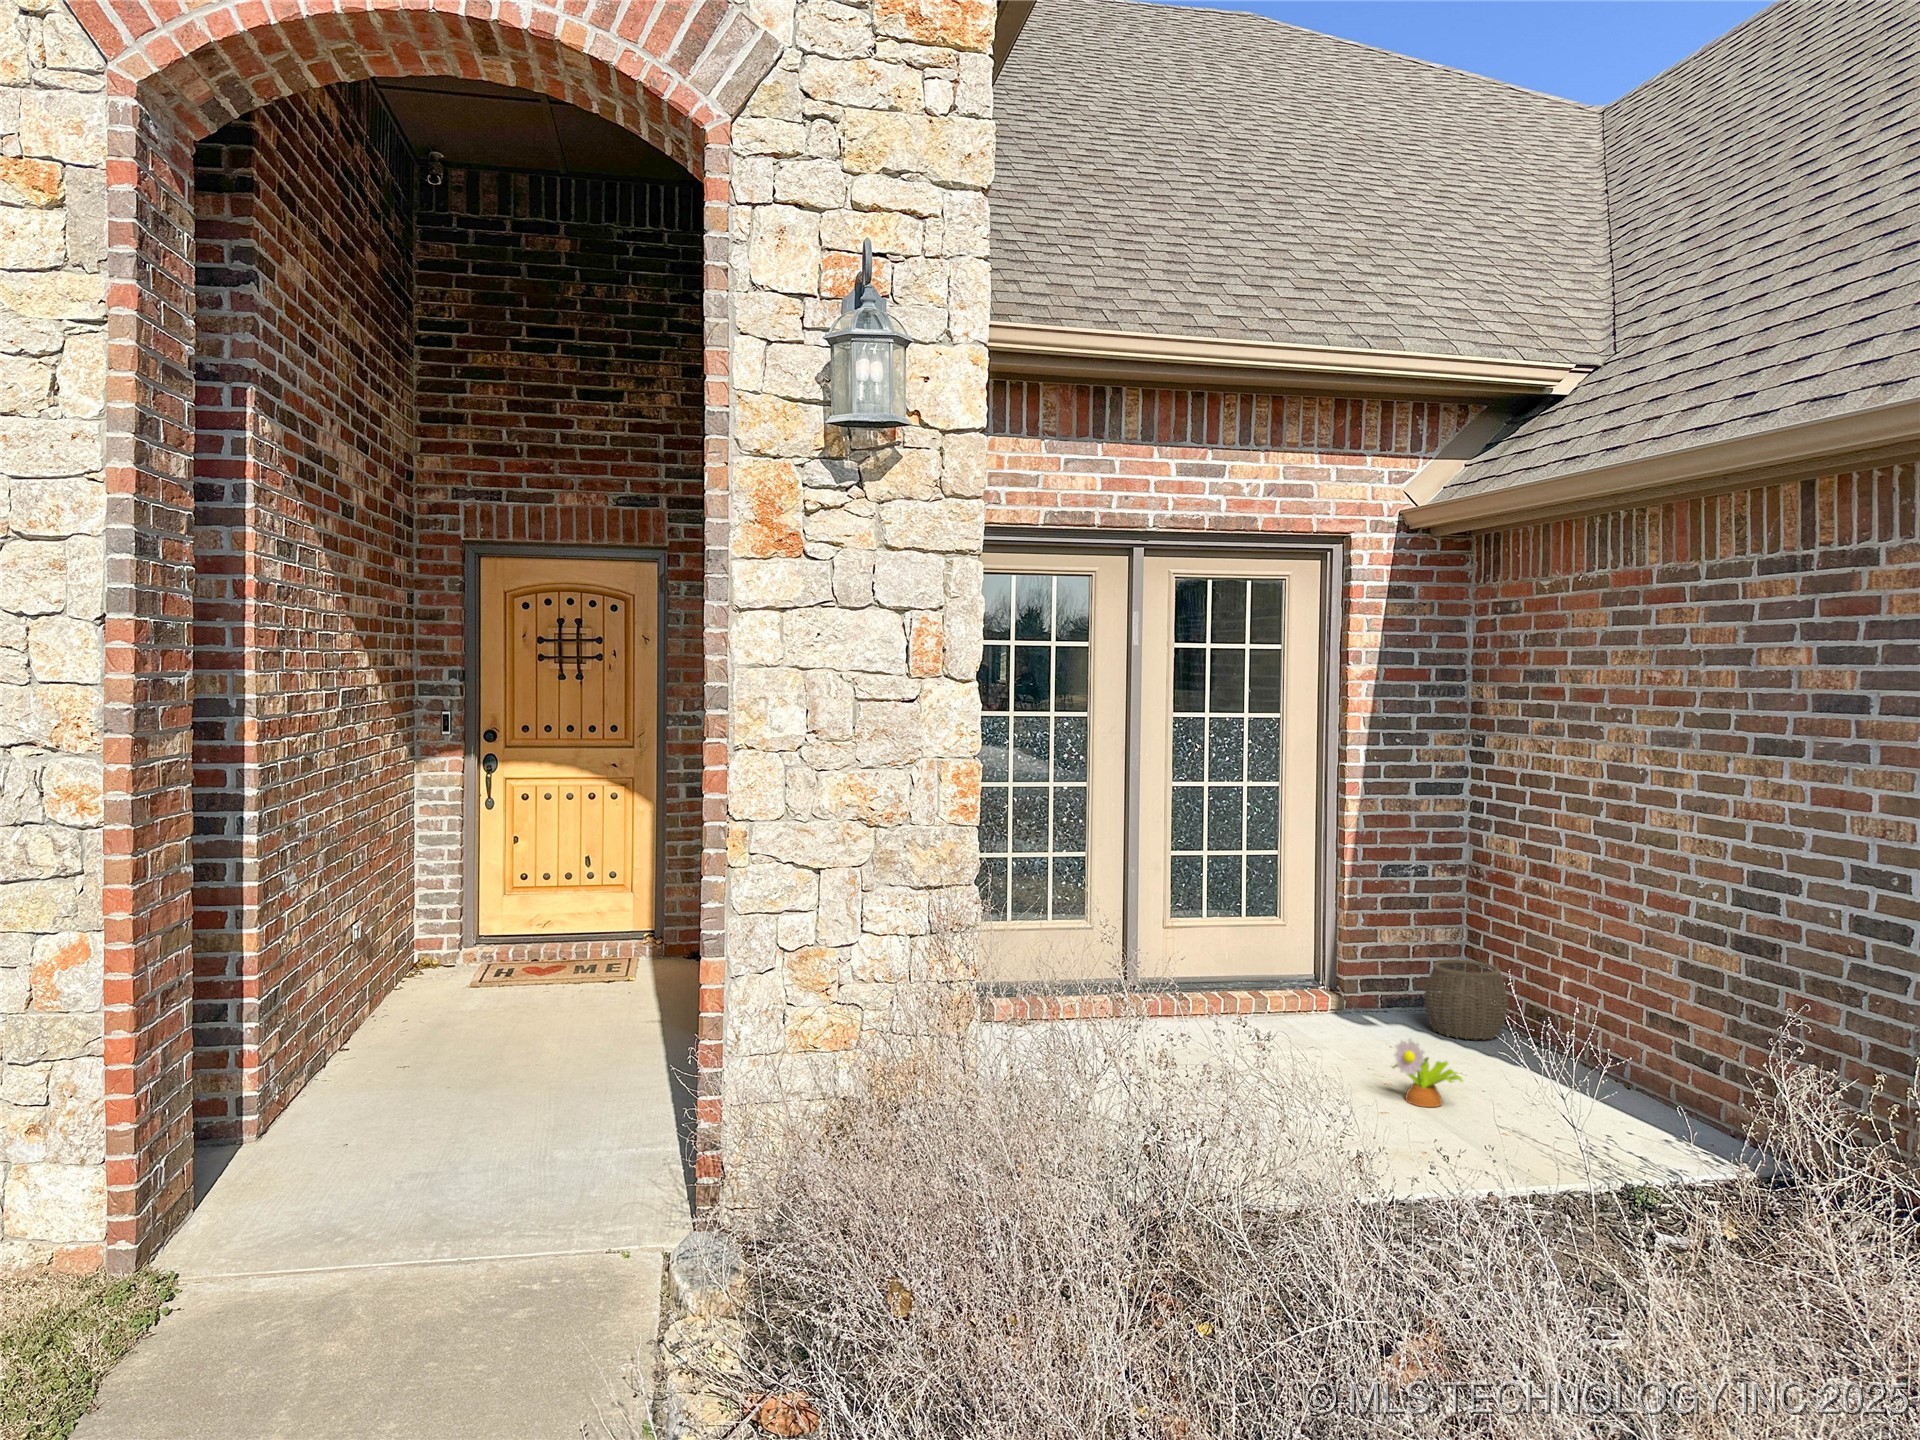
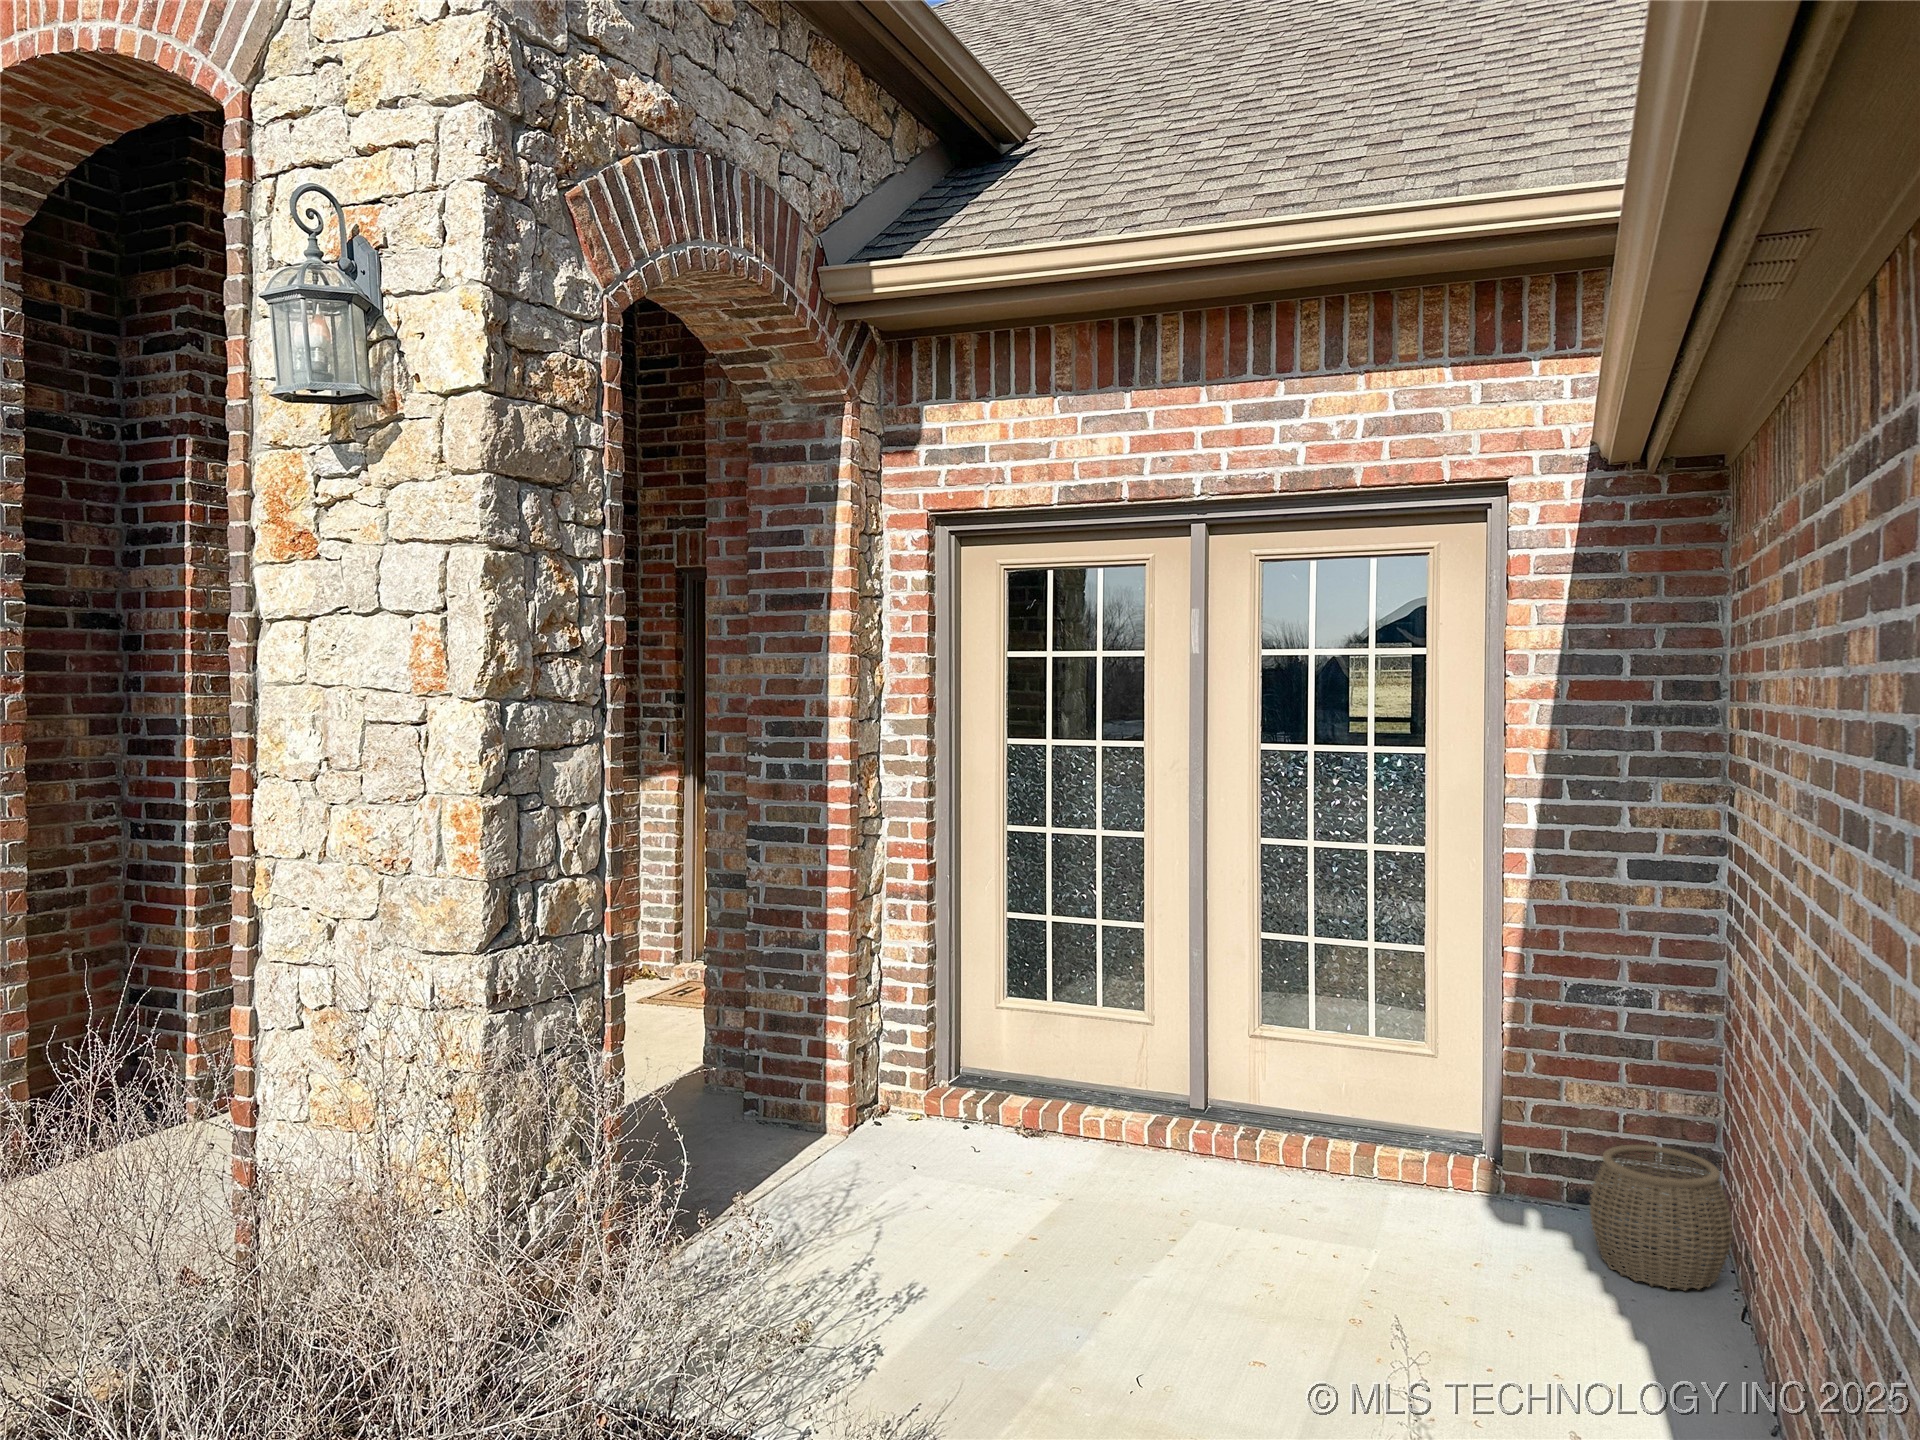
decorative plant: present [1393,1039,1463,1107] -> none [1315,1258,1419,1377]

